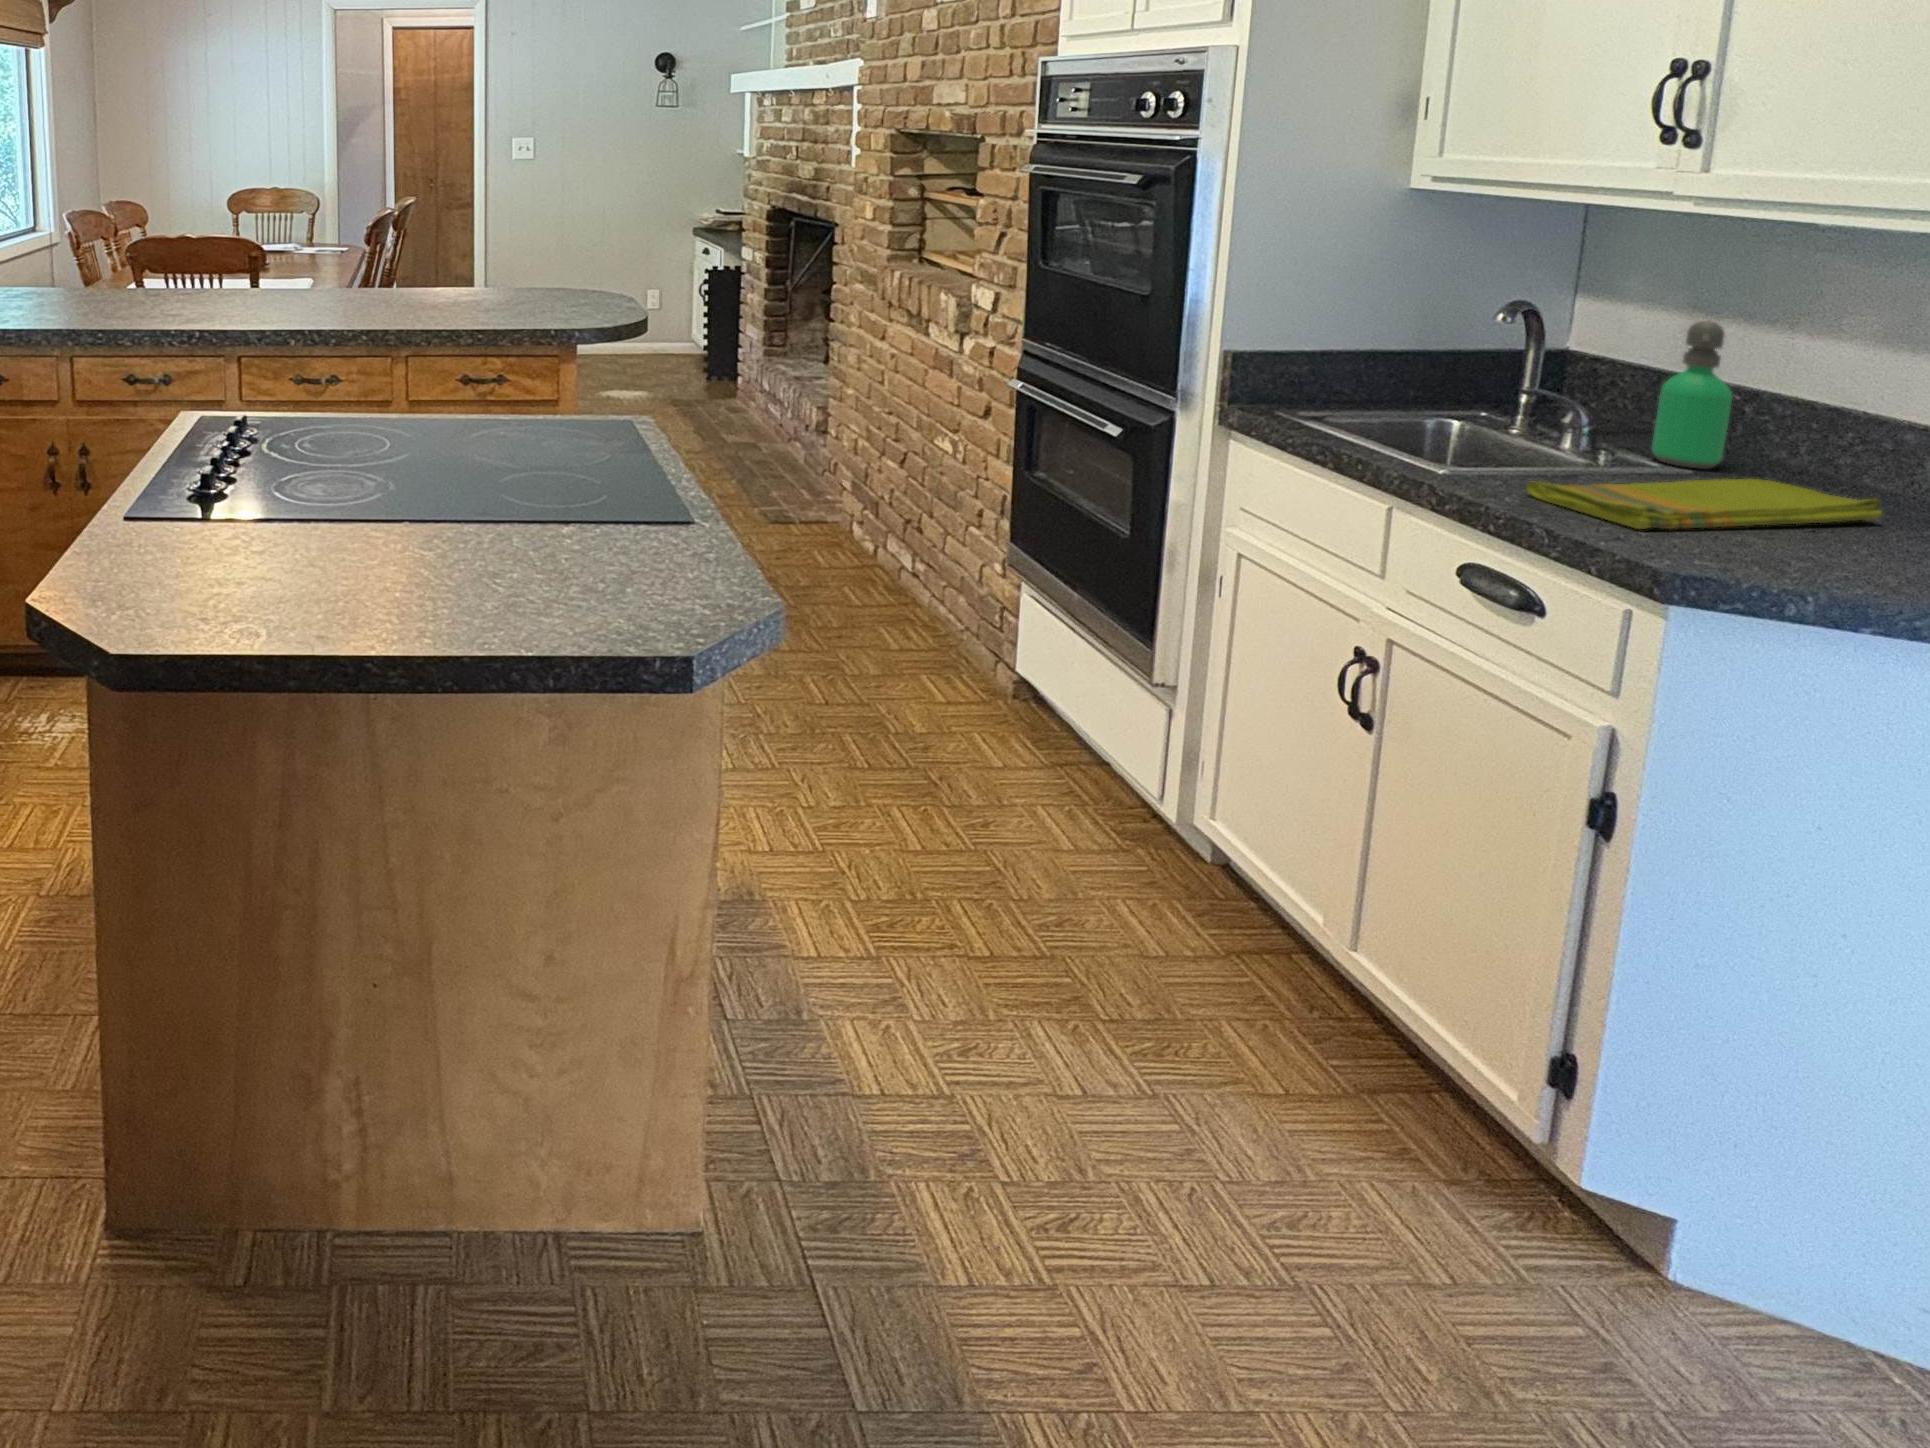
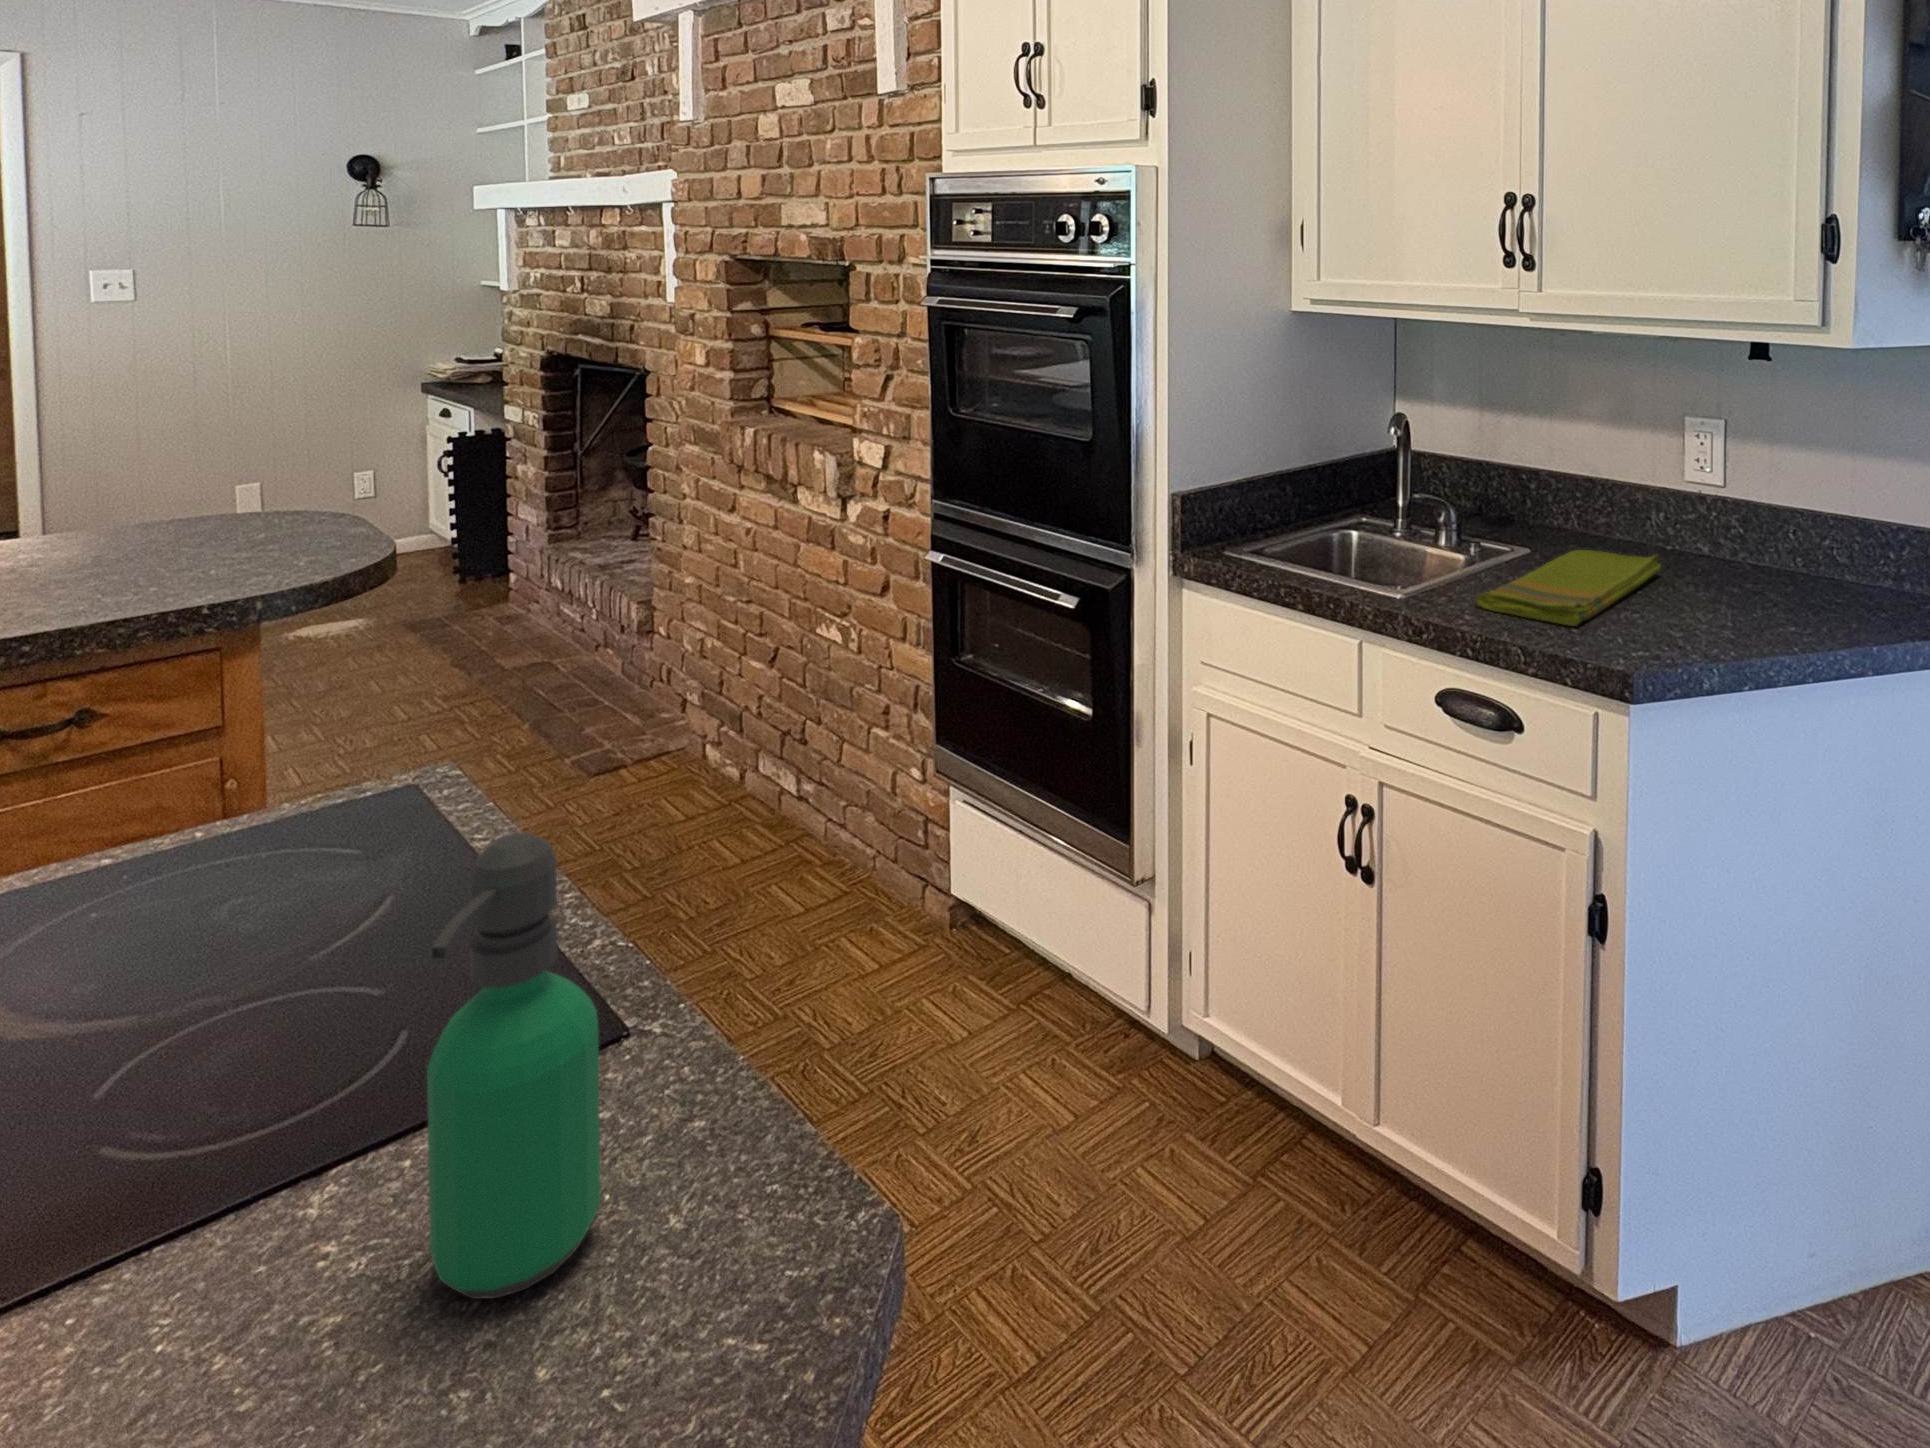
soap dispenser: present [1652,321,1732,469] -> present [427,832,600,1299]

